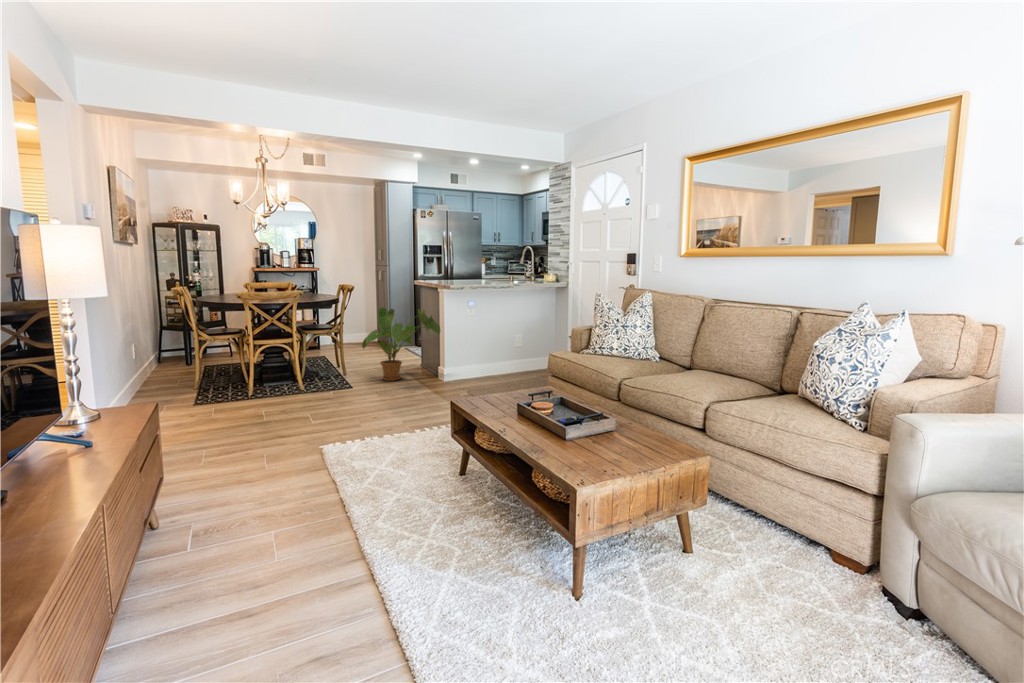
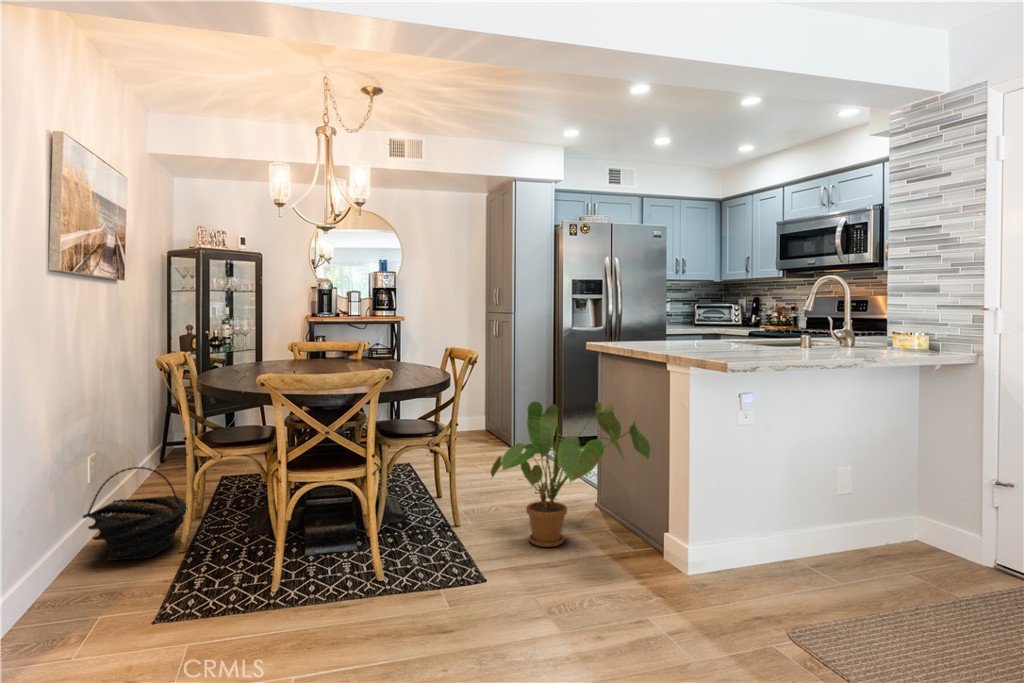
basket: none [136,344,194,392] -> present [82,467,187,561]

